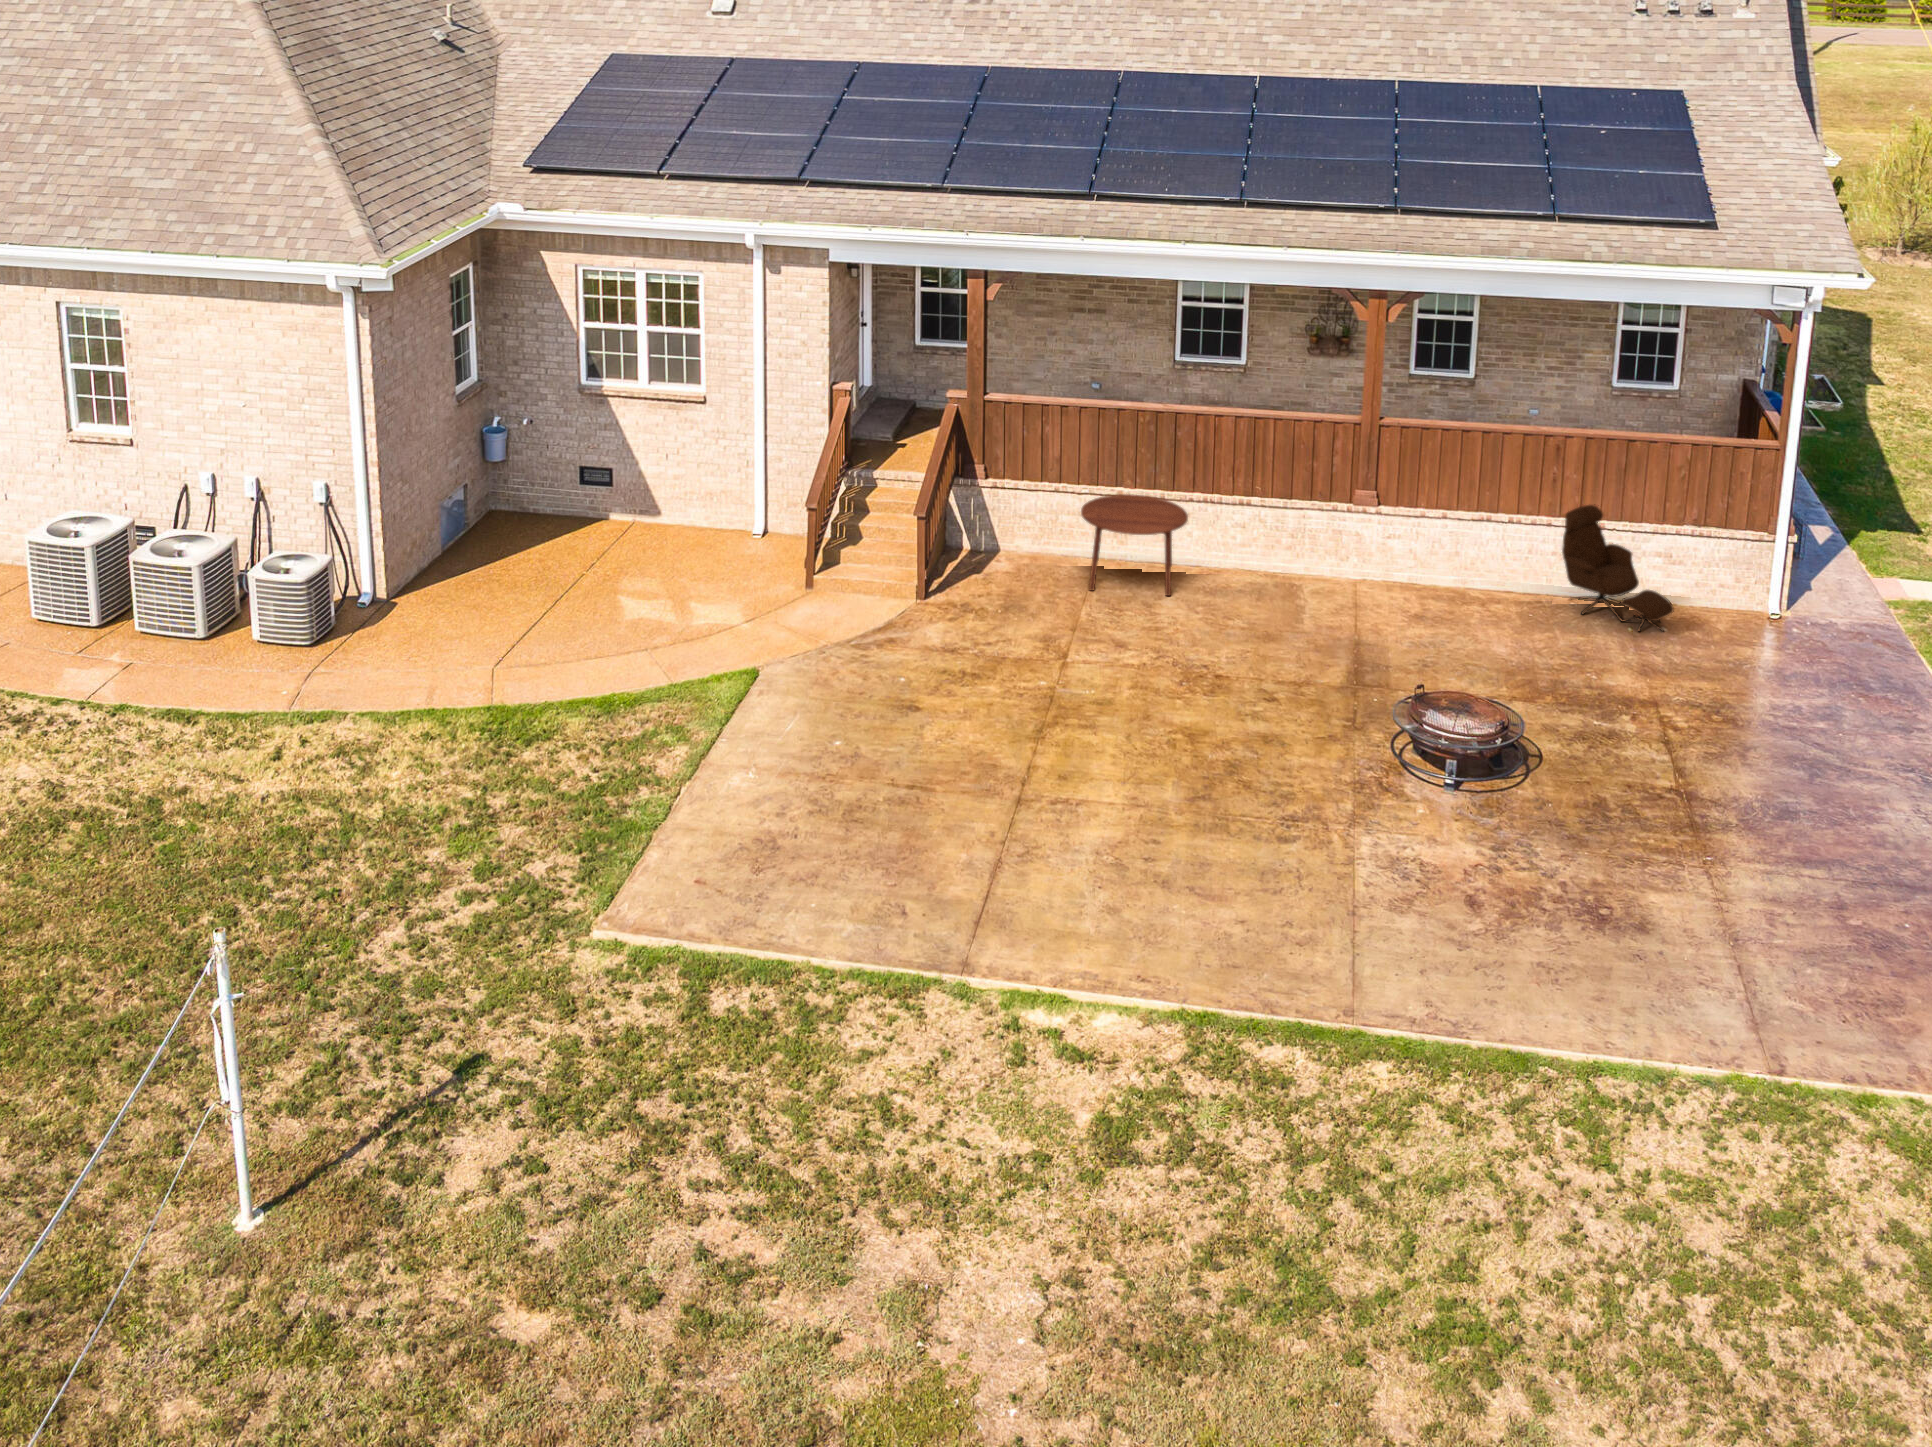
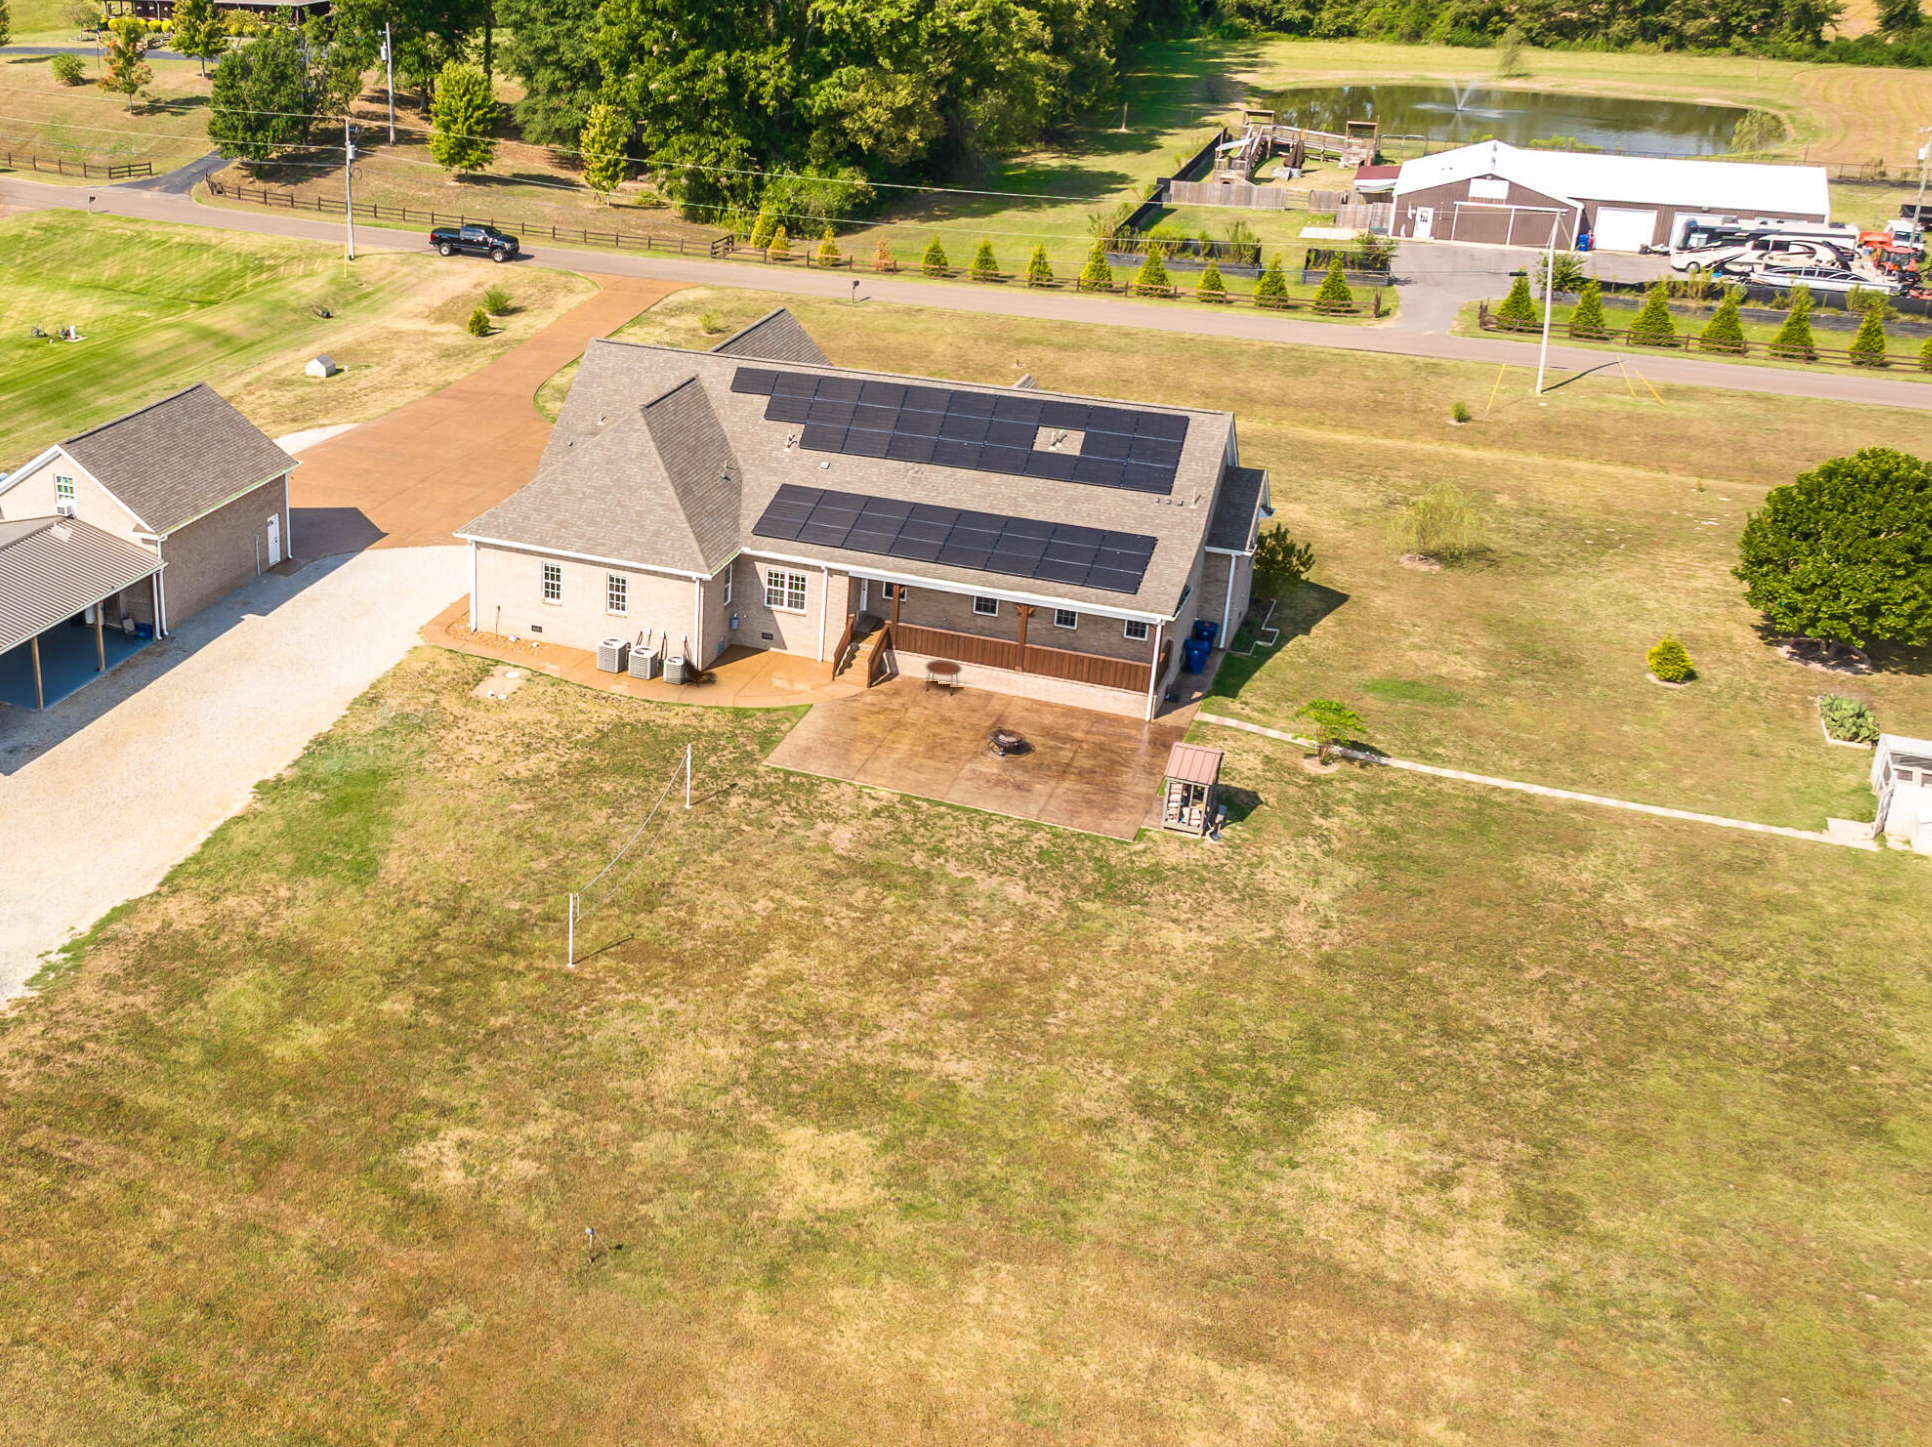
lounge chair: present [1562,504,1674,631] -> present [683,655,717,682]

